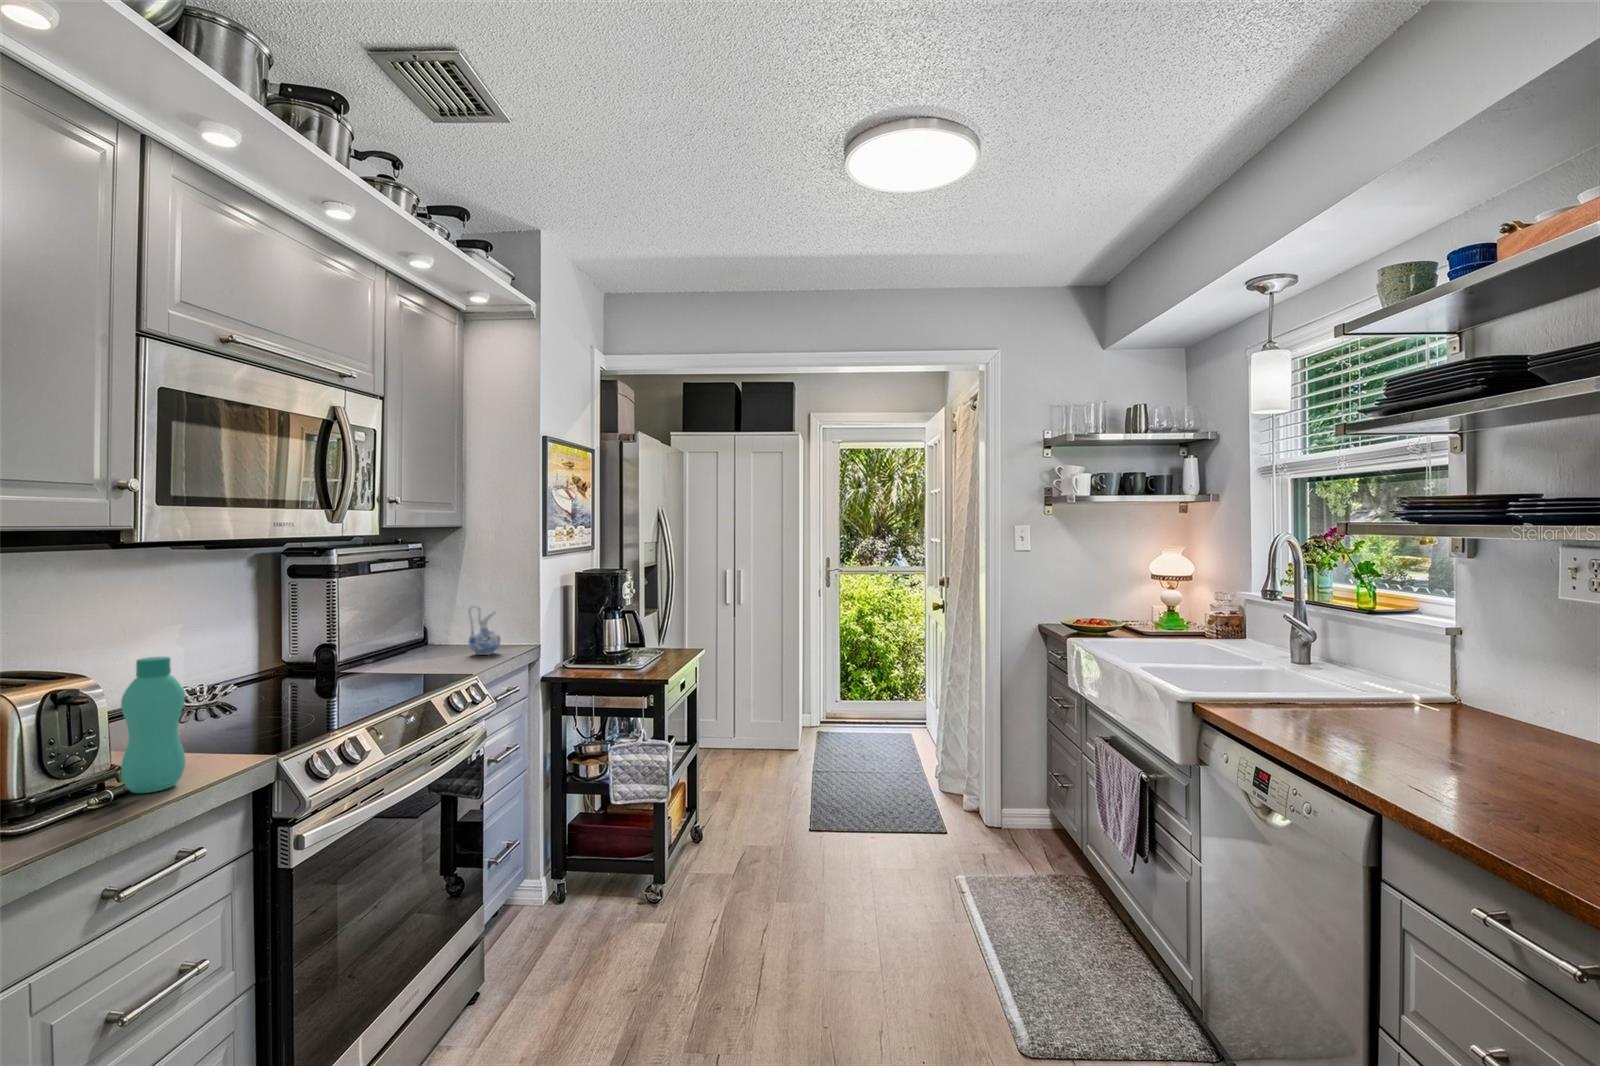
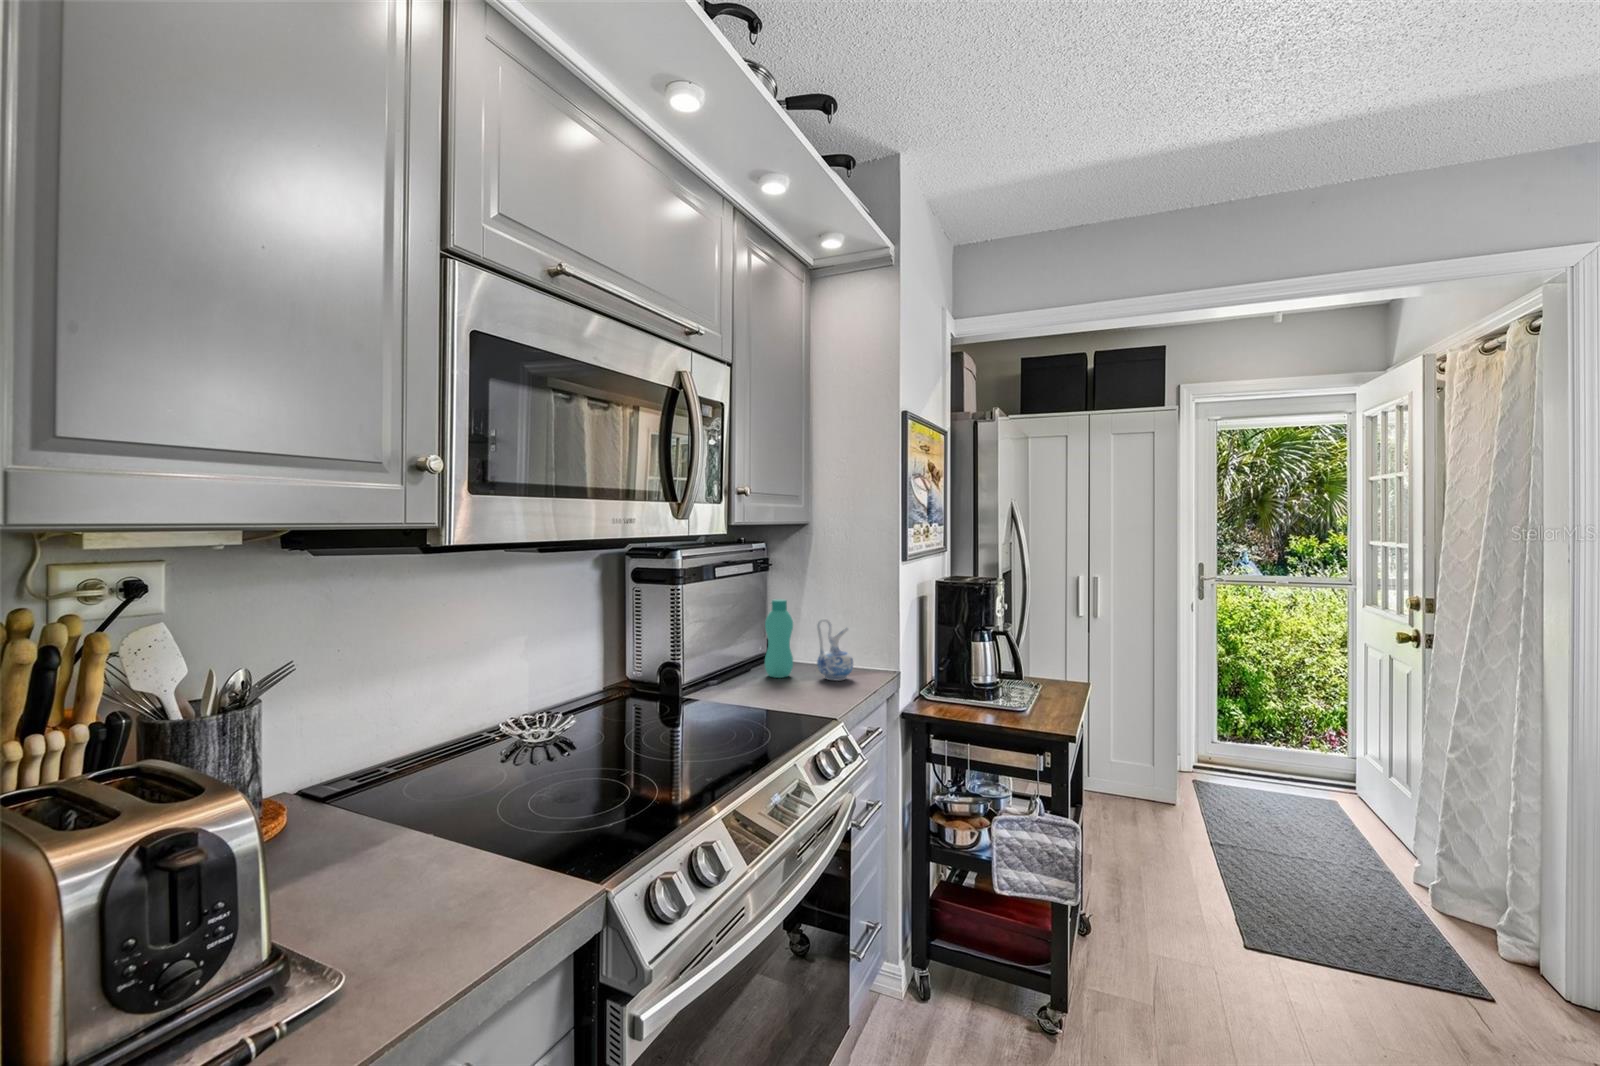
bottle: present [121,657,185,793] -> present [765,599,793,678]

